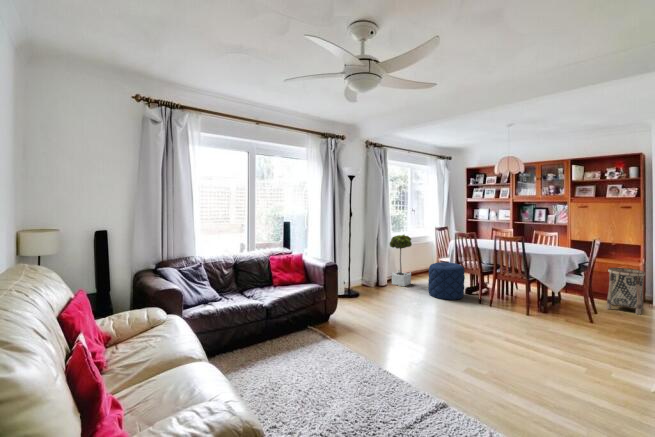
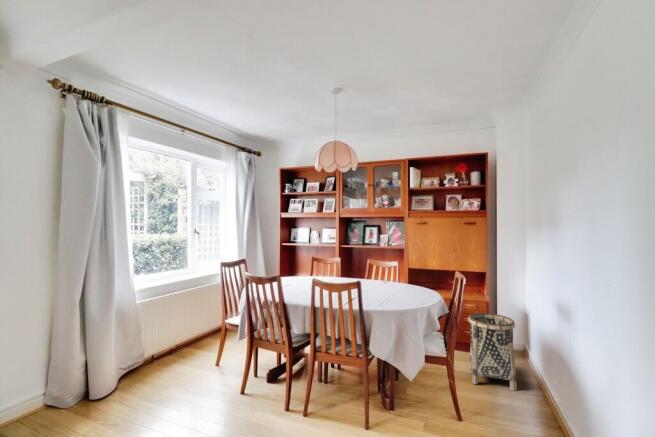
potted tree: present [390,235,412,286] -> none [116,280,170,390]
pouf: present [428,262,465,300] -> none [187,333,261,425]

